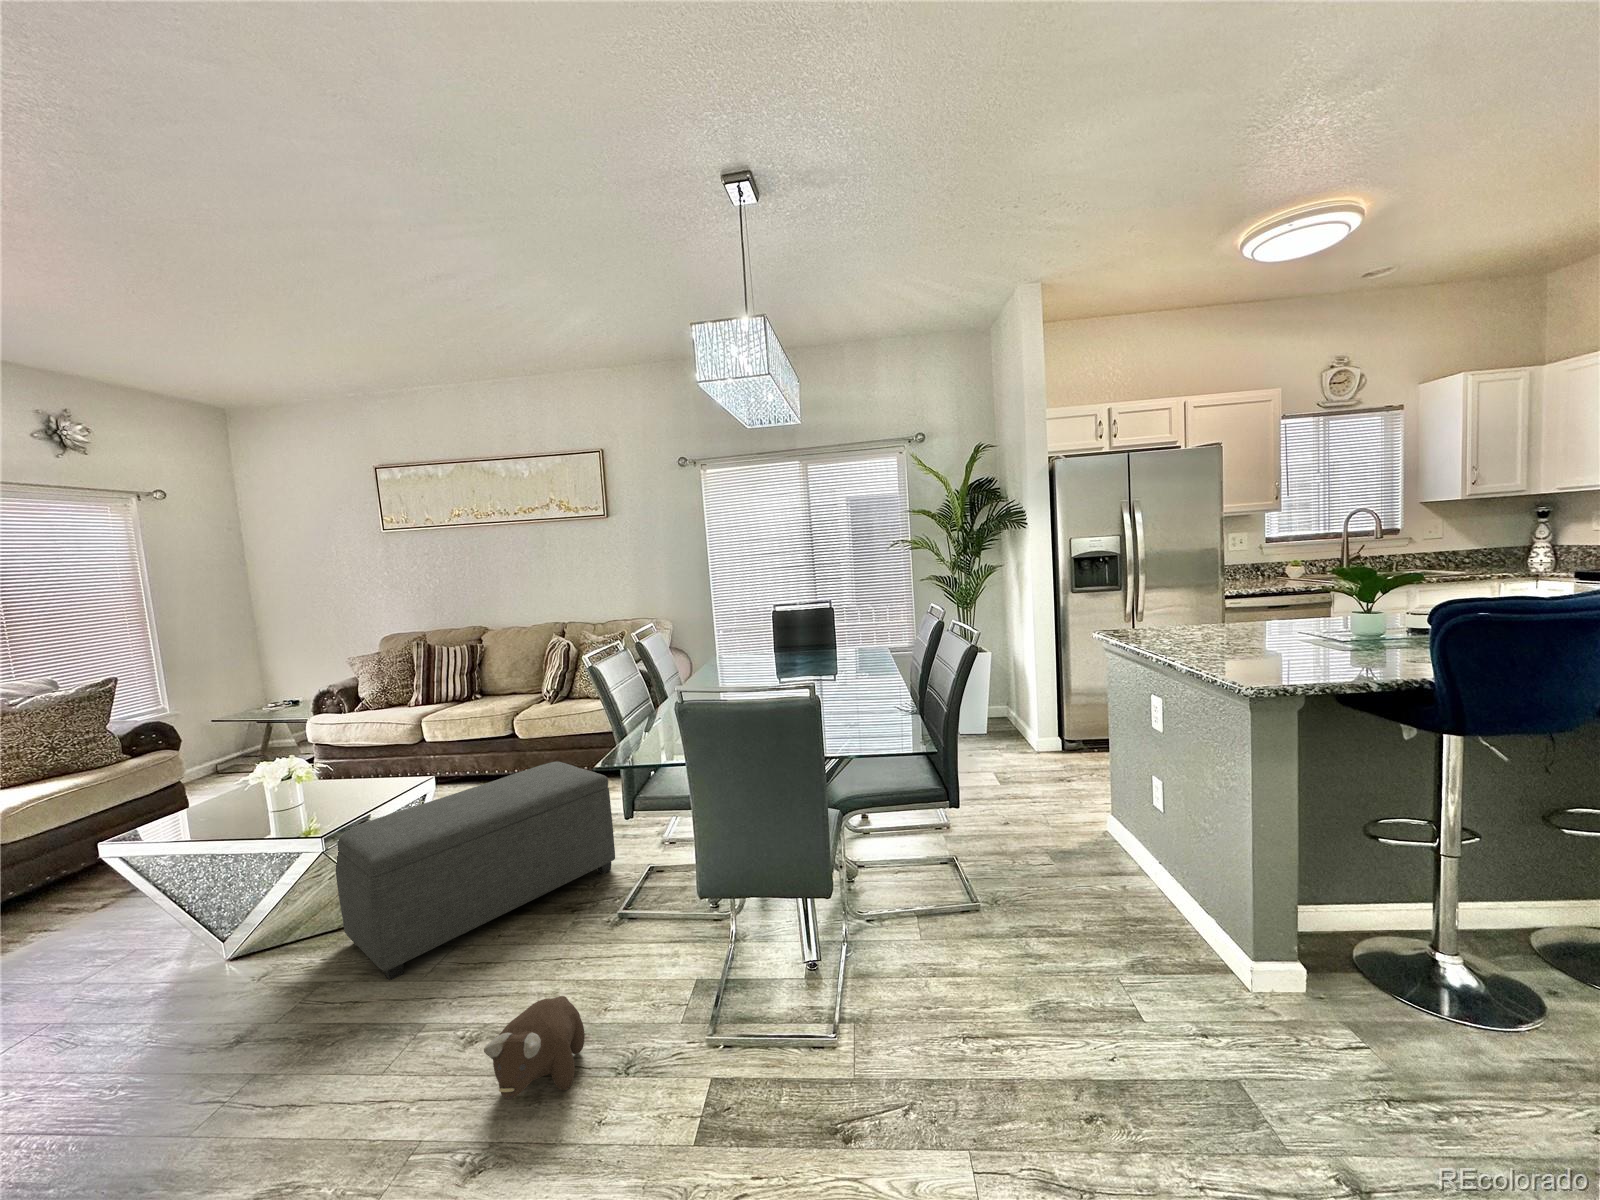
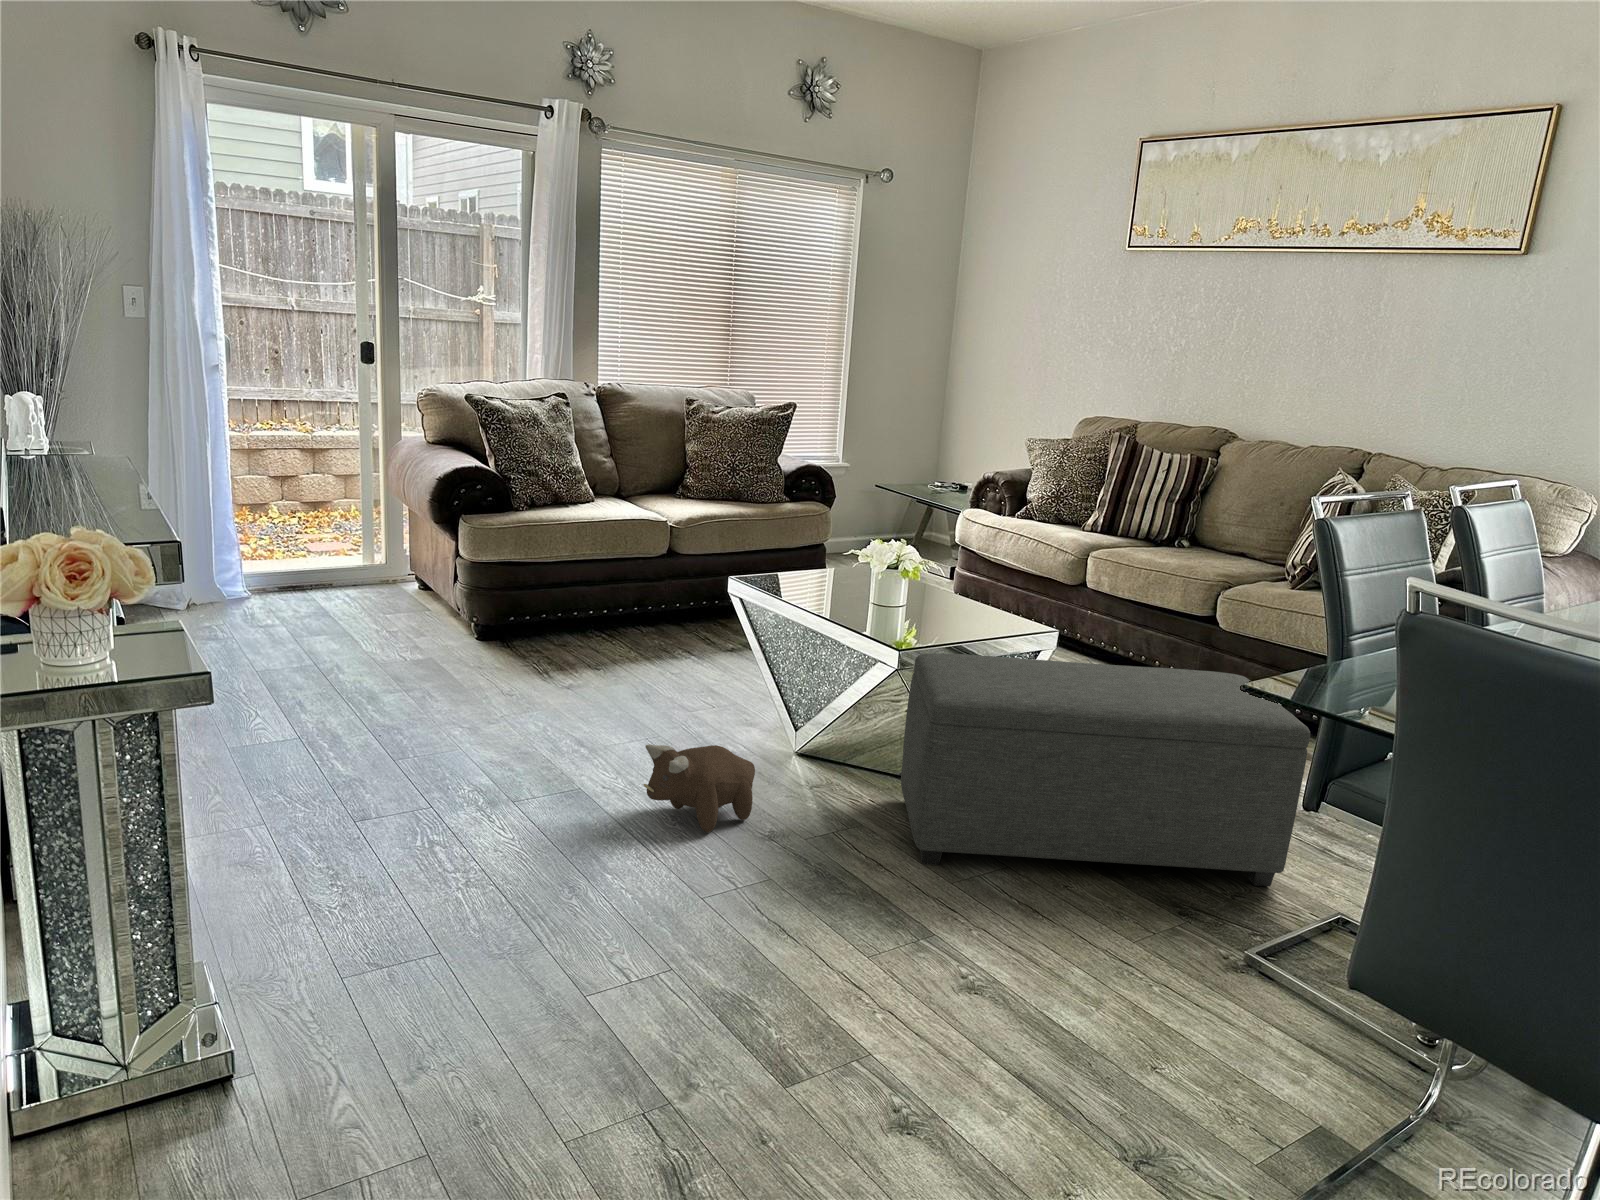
plush toy: present [484,996,585,1099] -> present [644,744,755,833]

